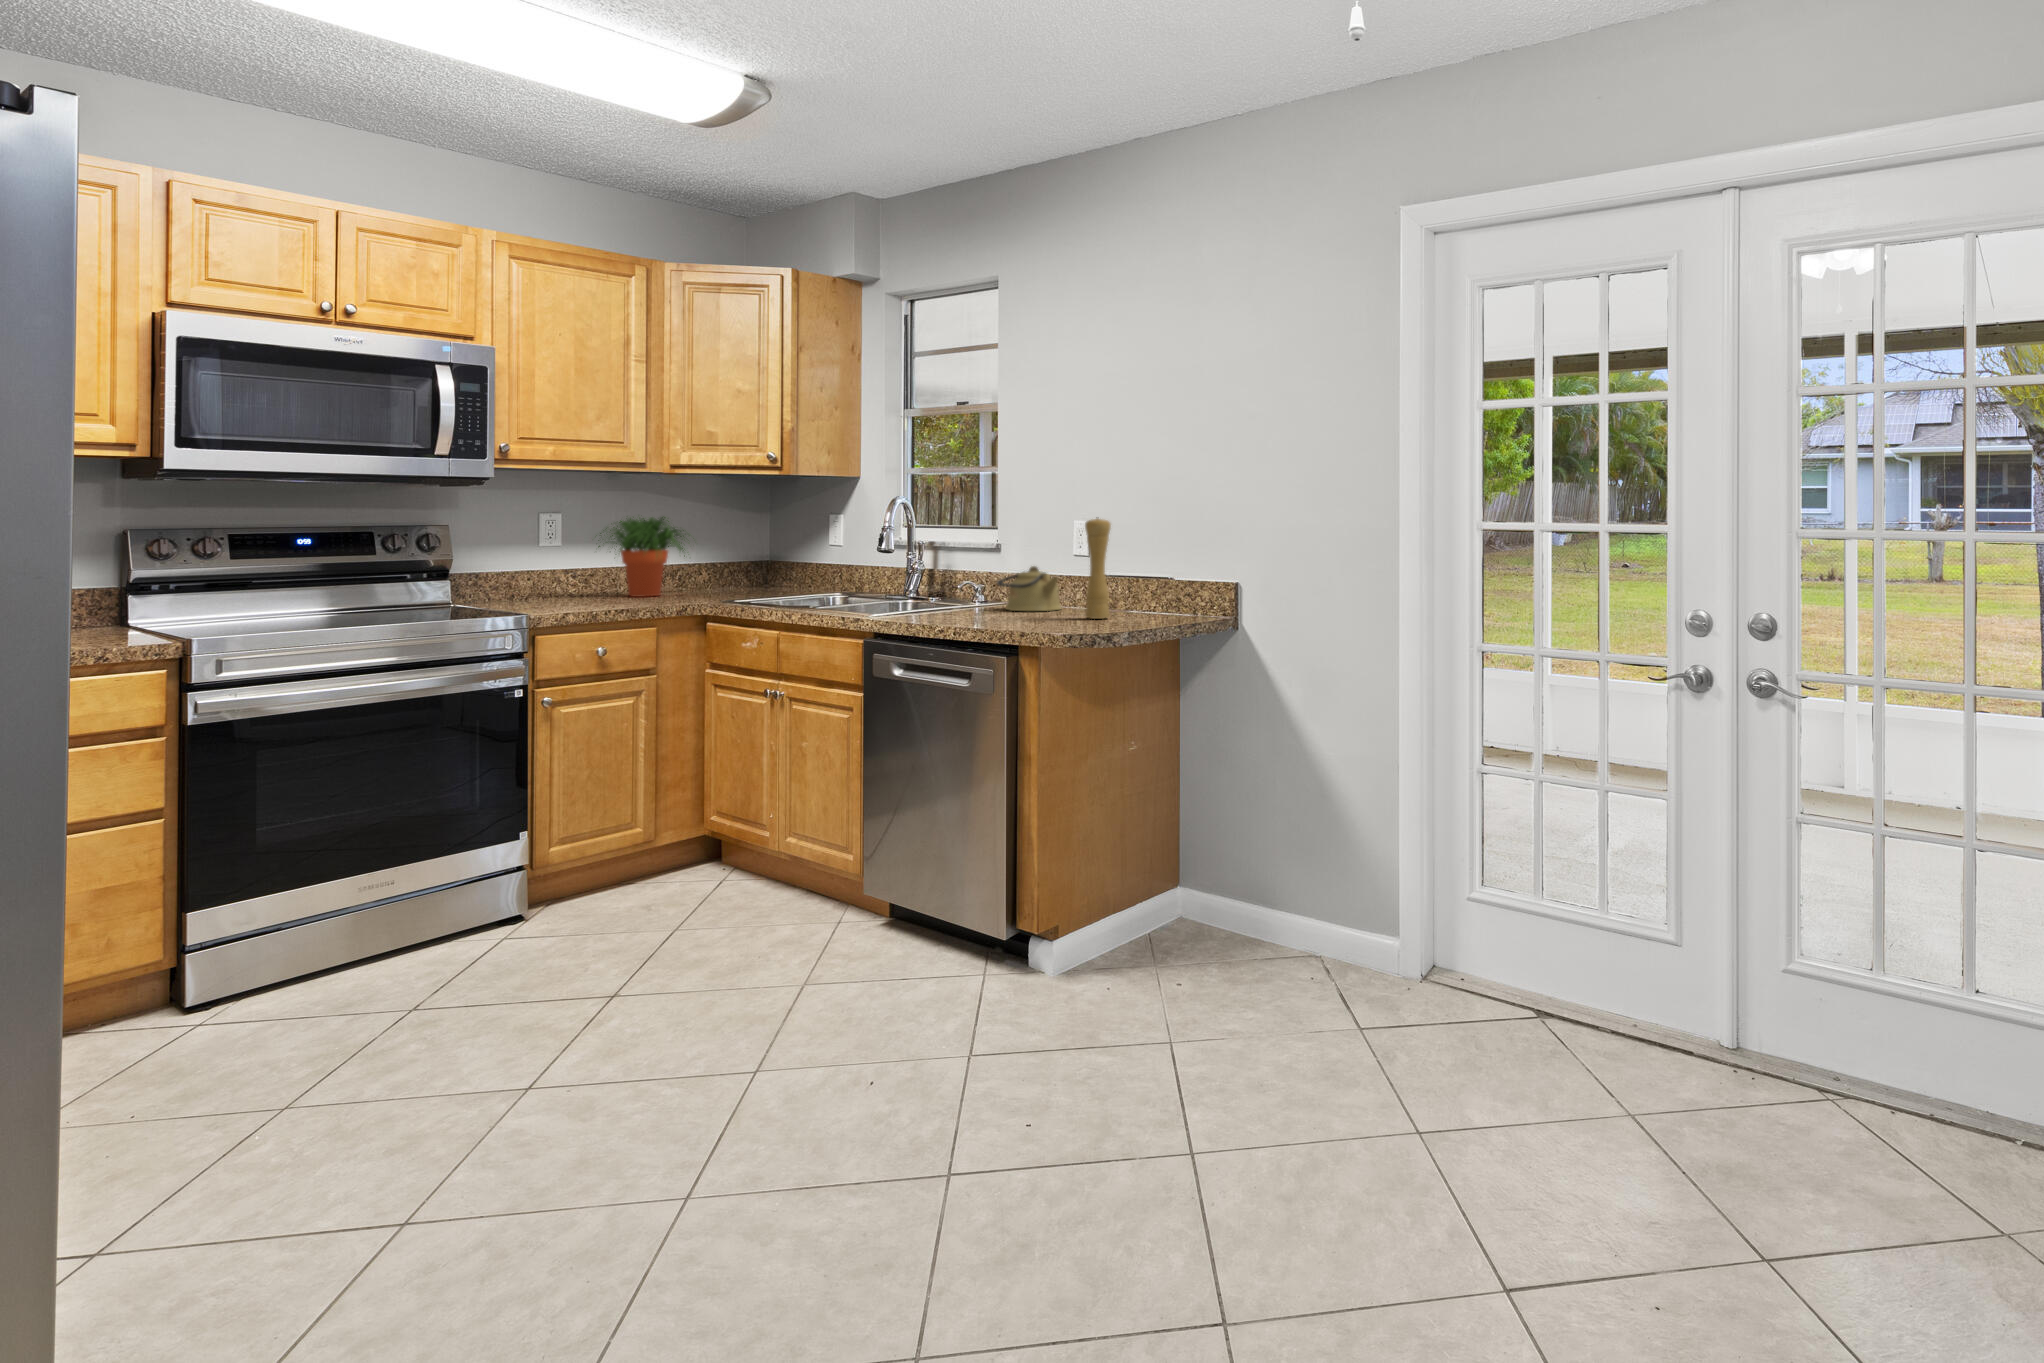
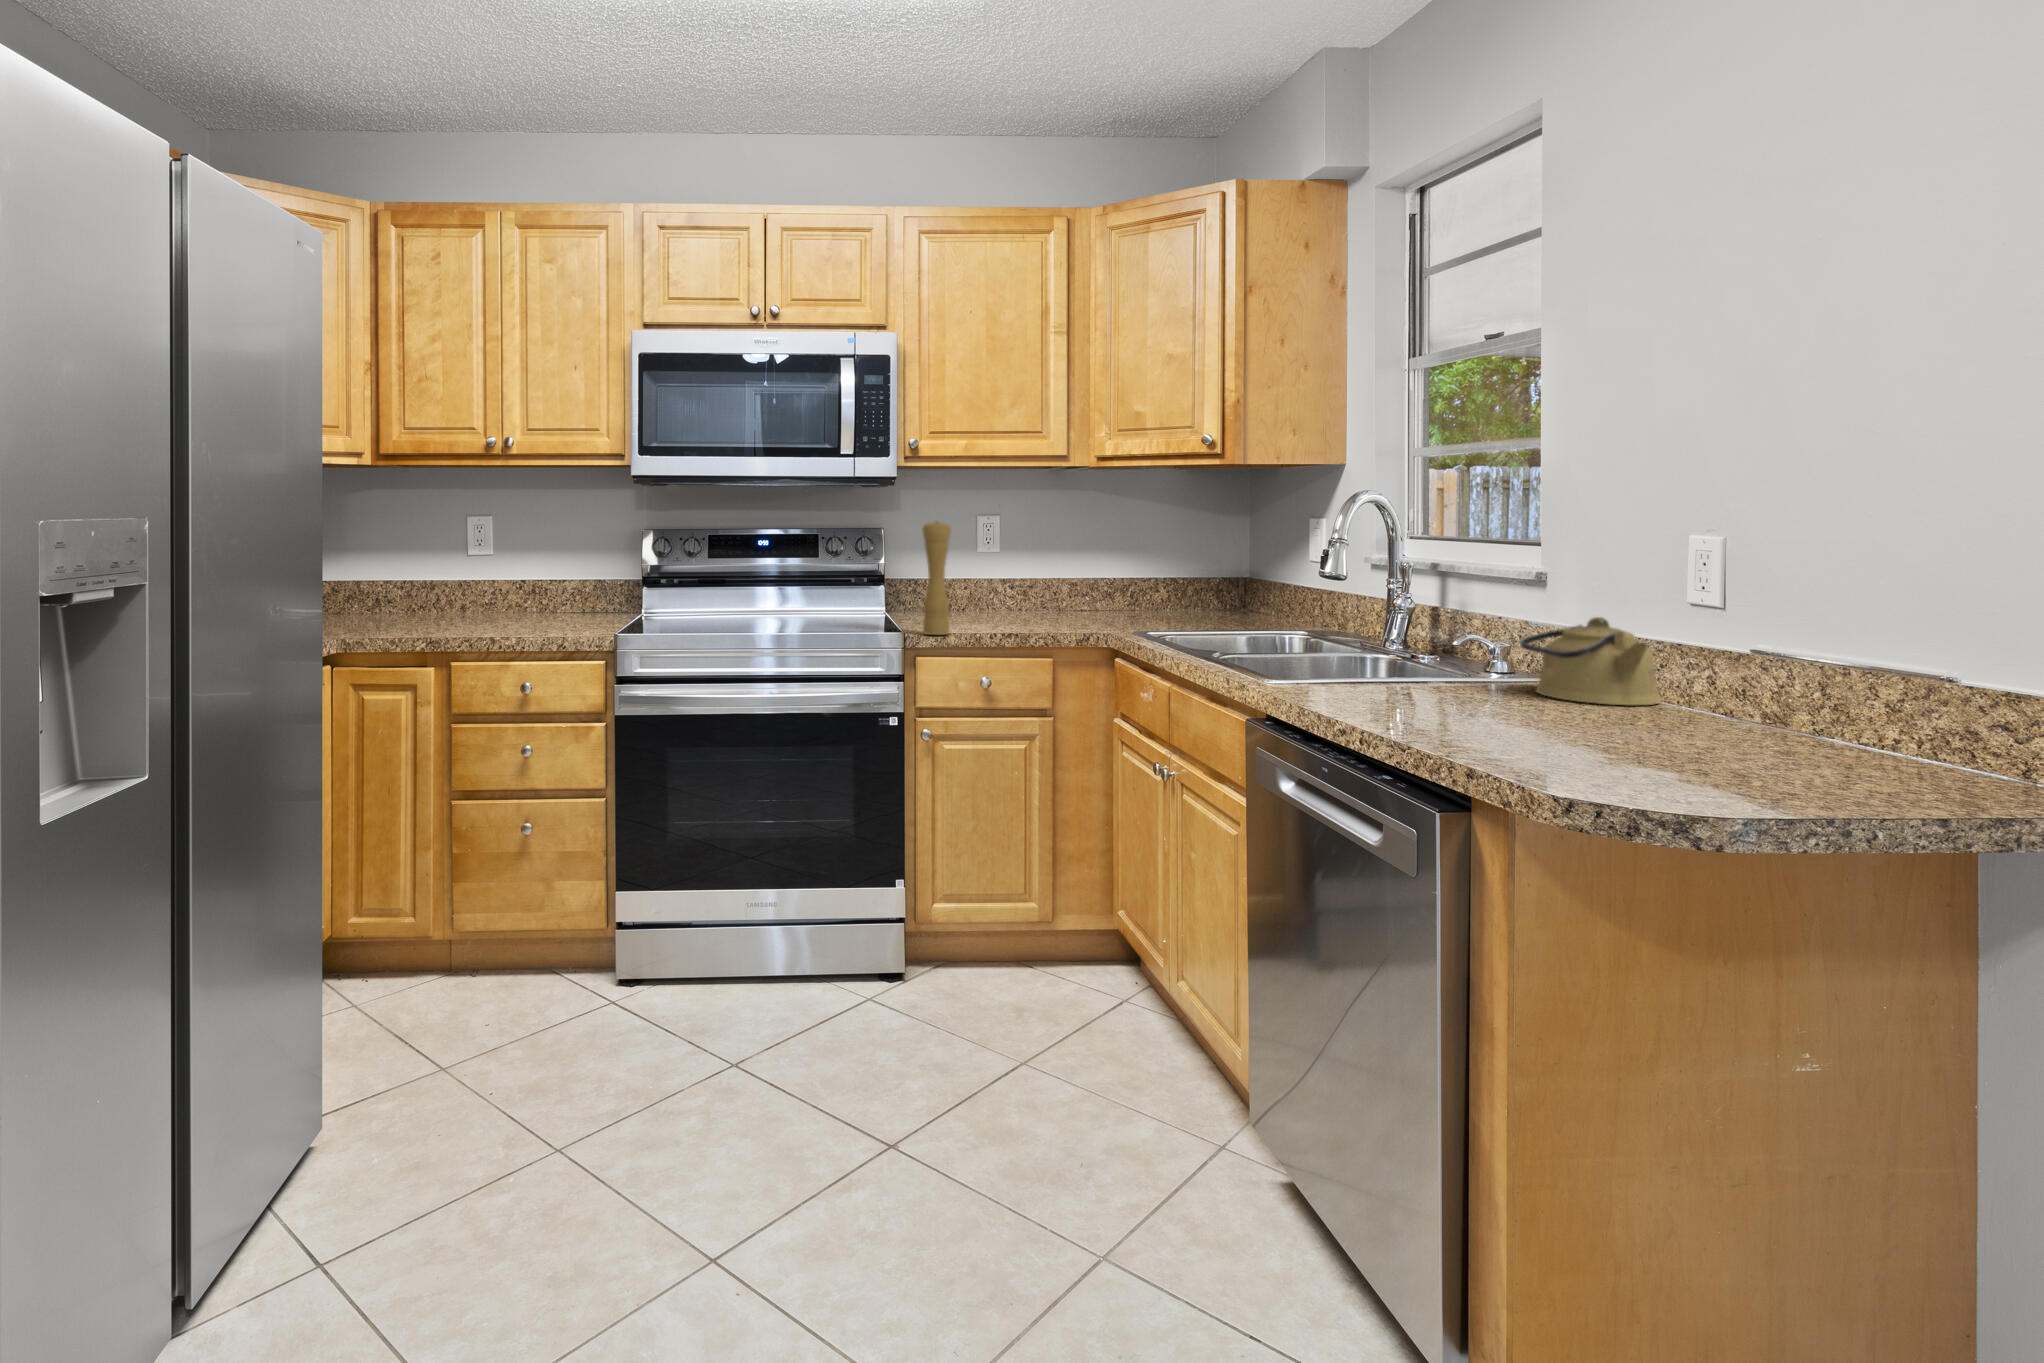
potted plant: present [598,516,685,597] -> none [1031,517,1144,613]
pepper mill: present [1085,518,1111,619] -> present [923,522,951,635]

